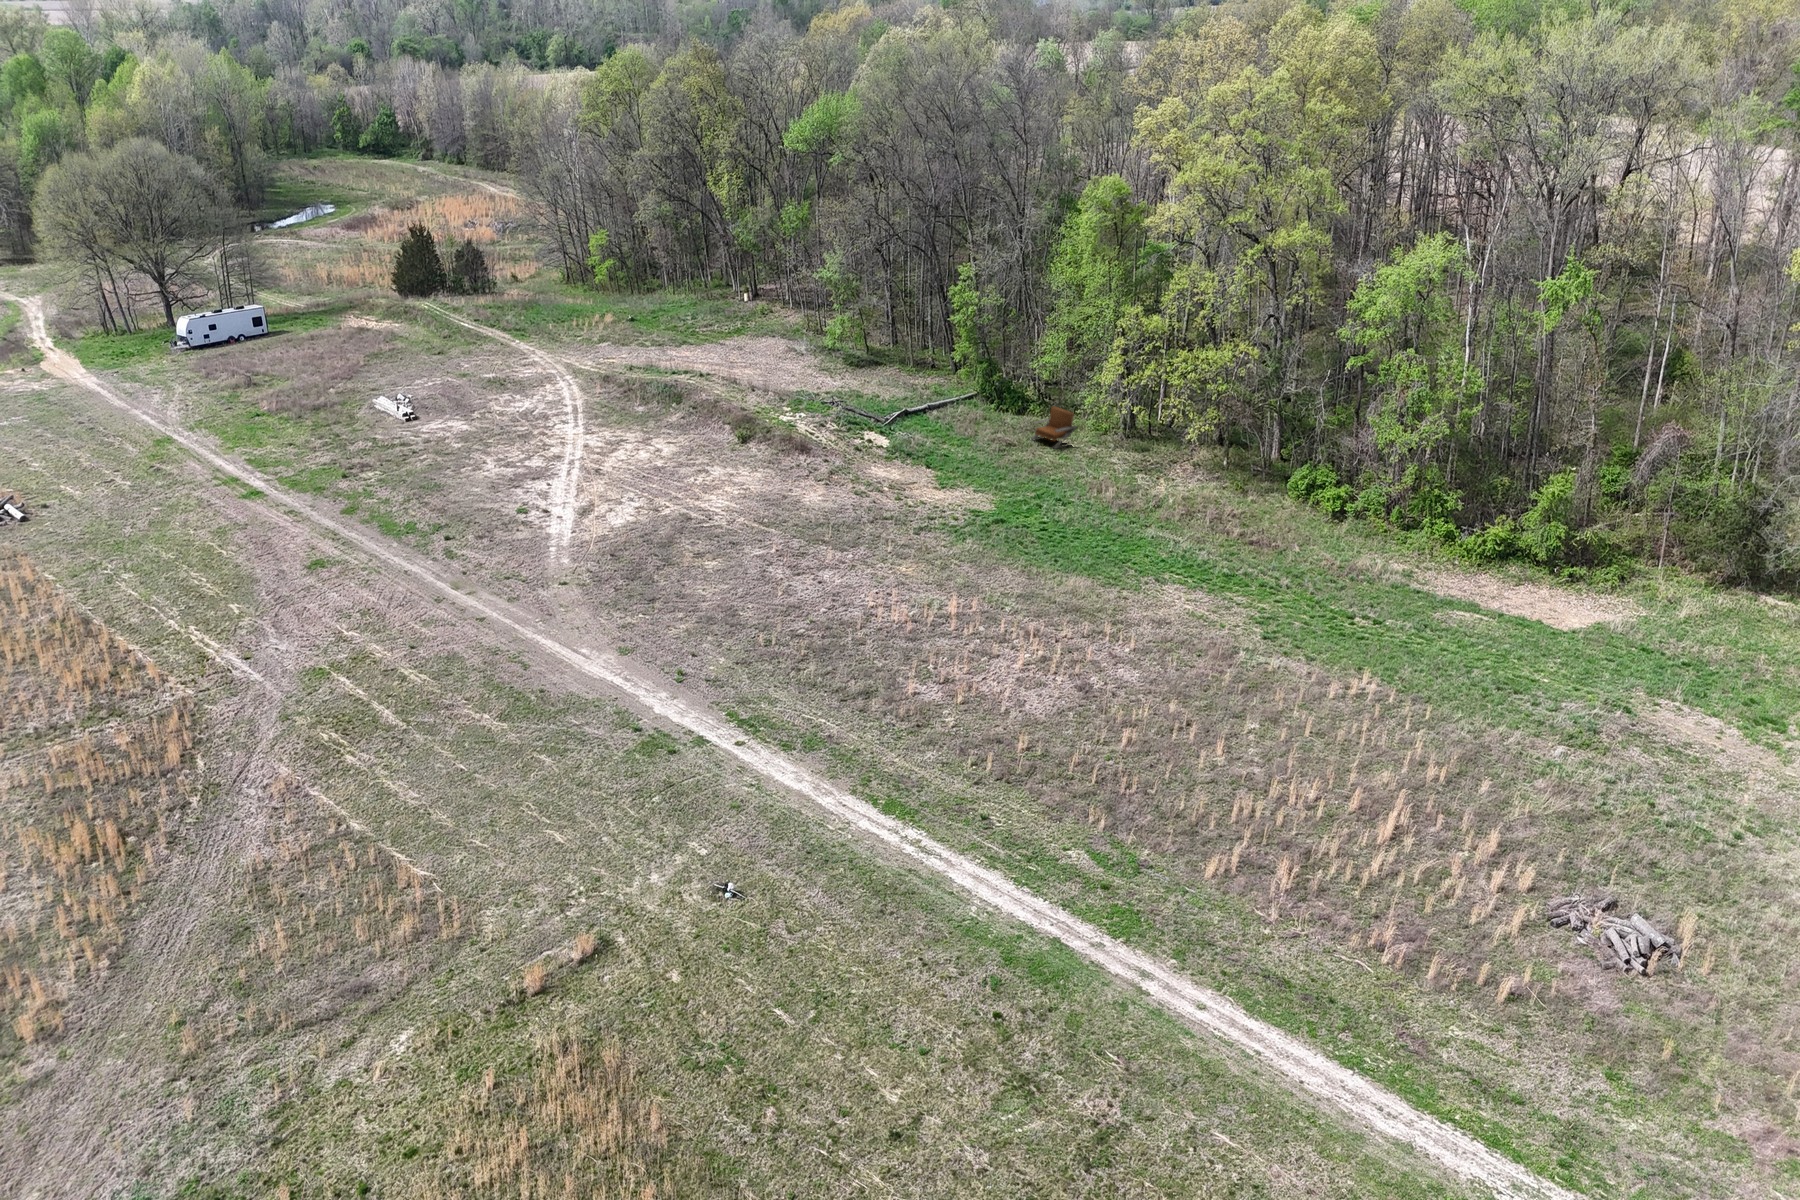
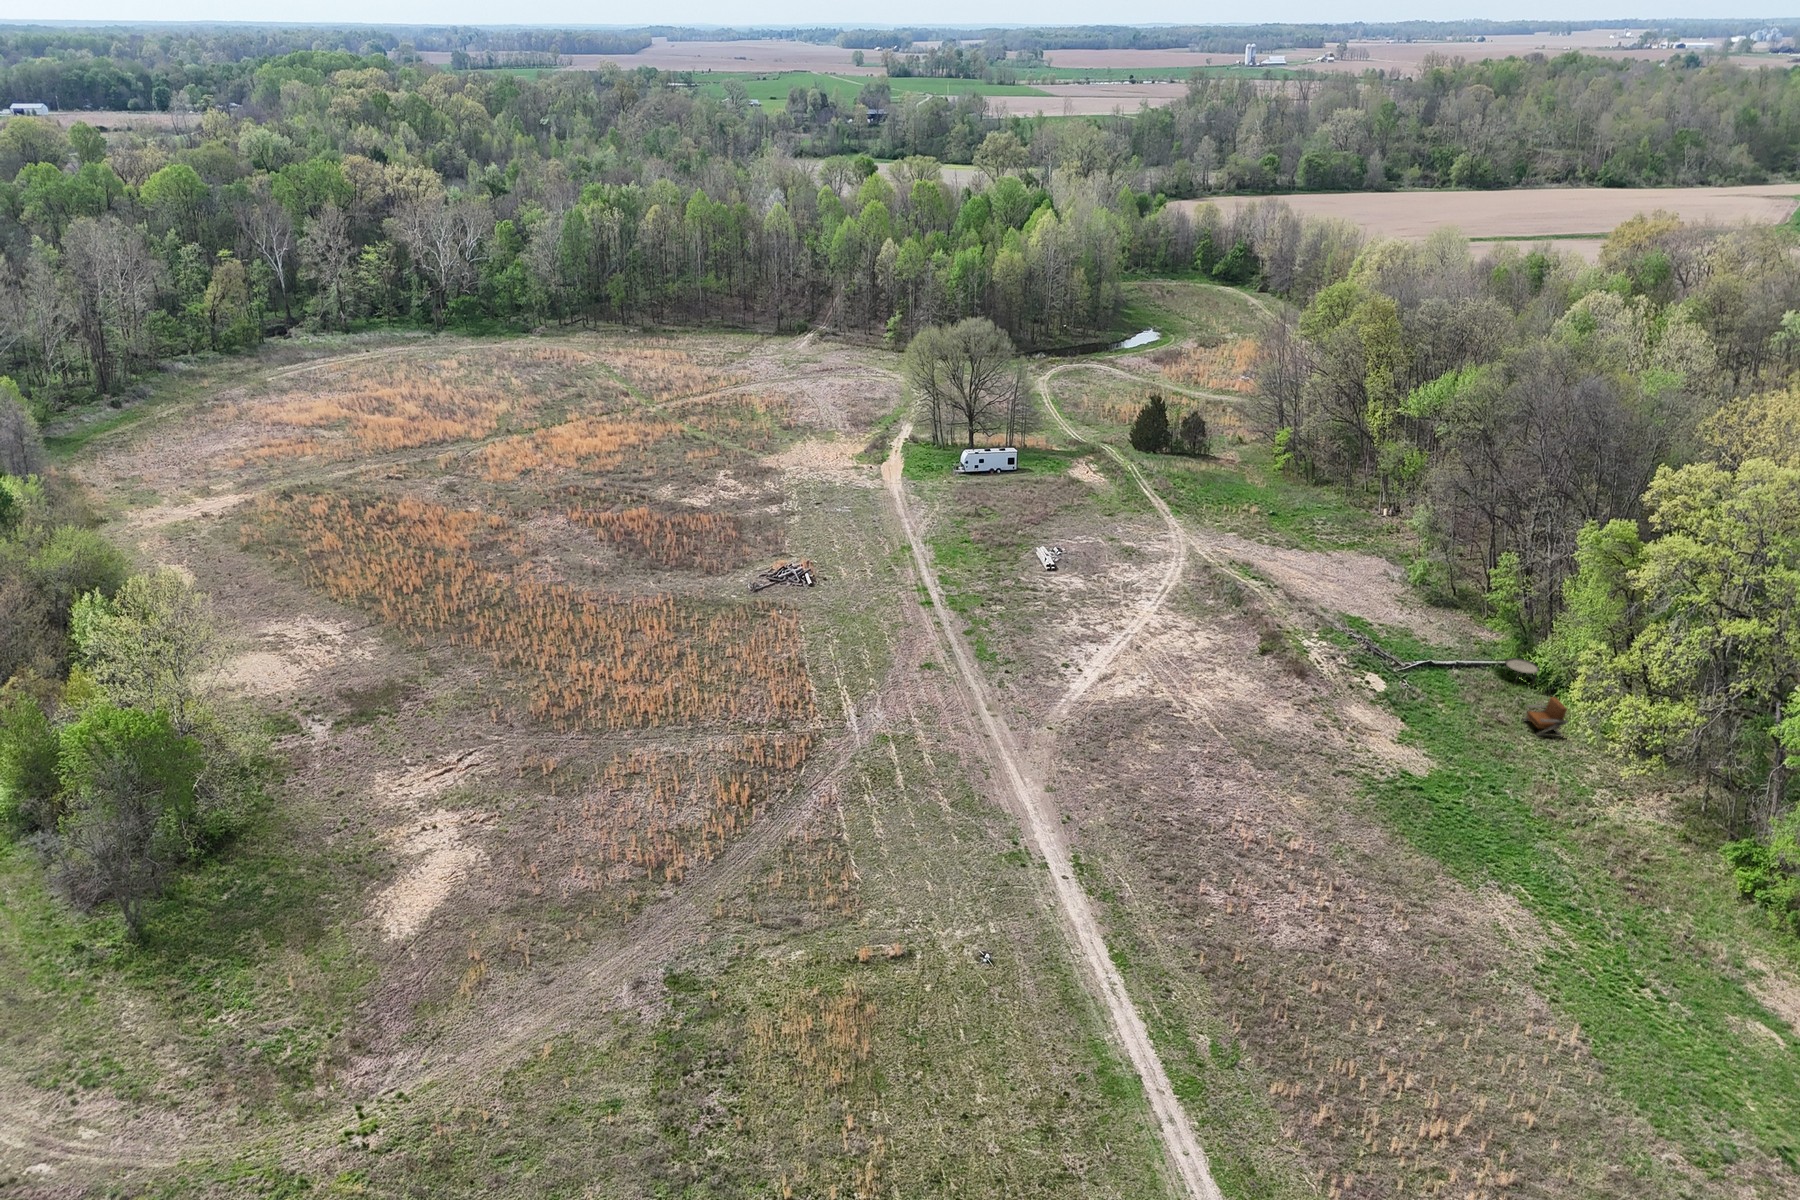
round table: none [981,387,1015,415] -> present [1503,658,1540,685]

